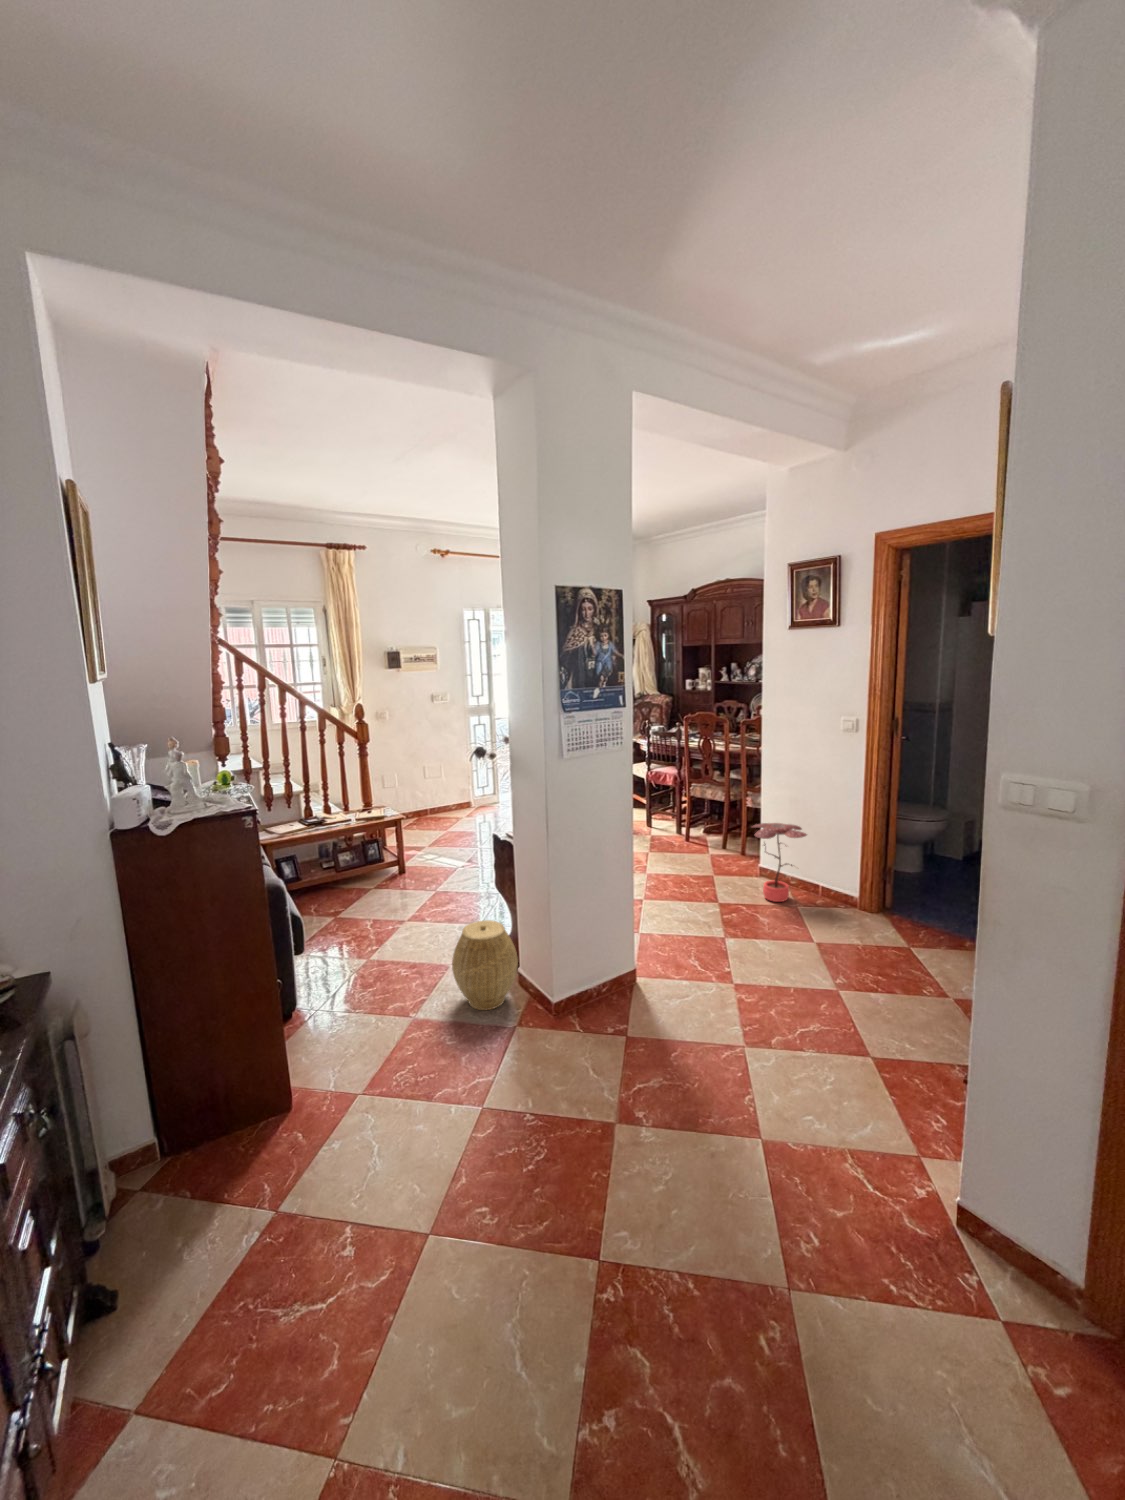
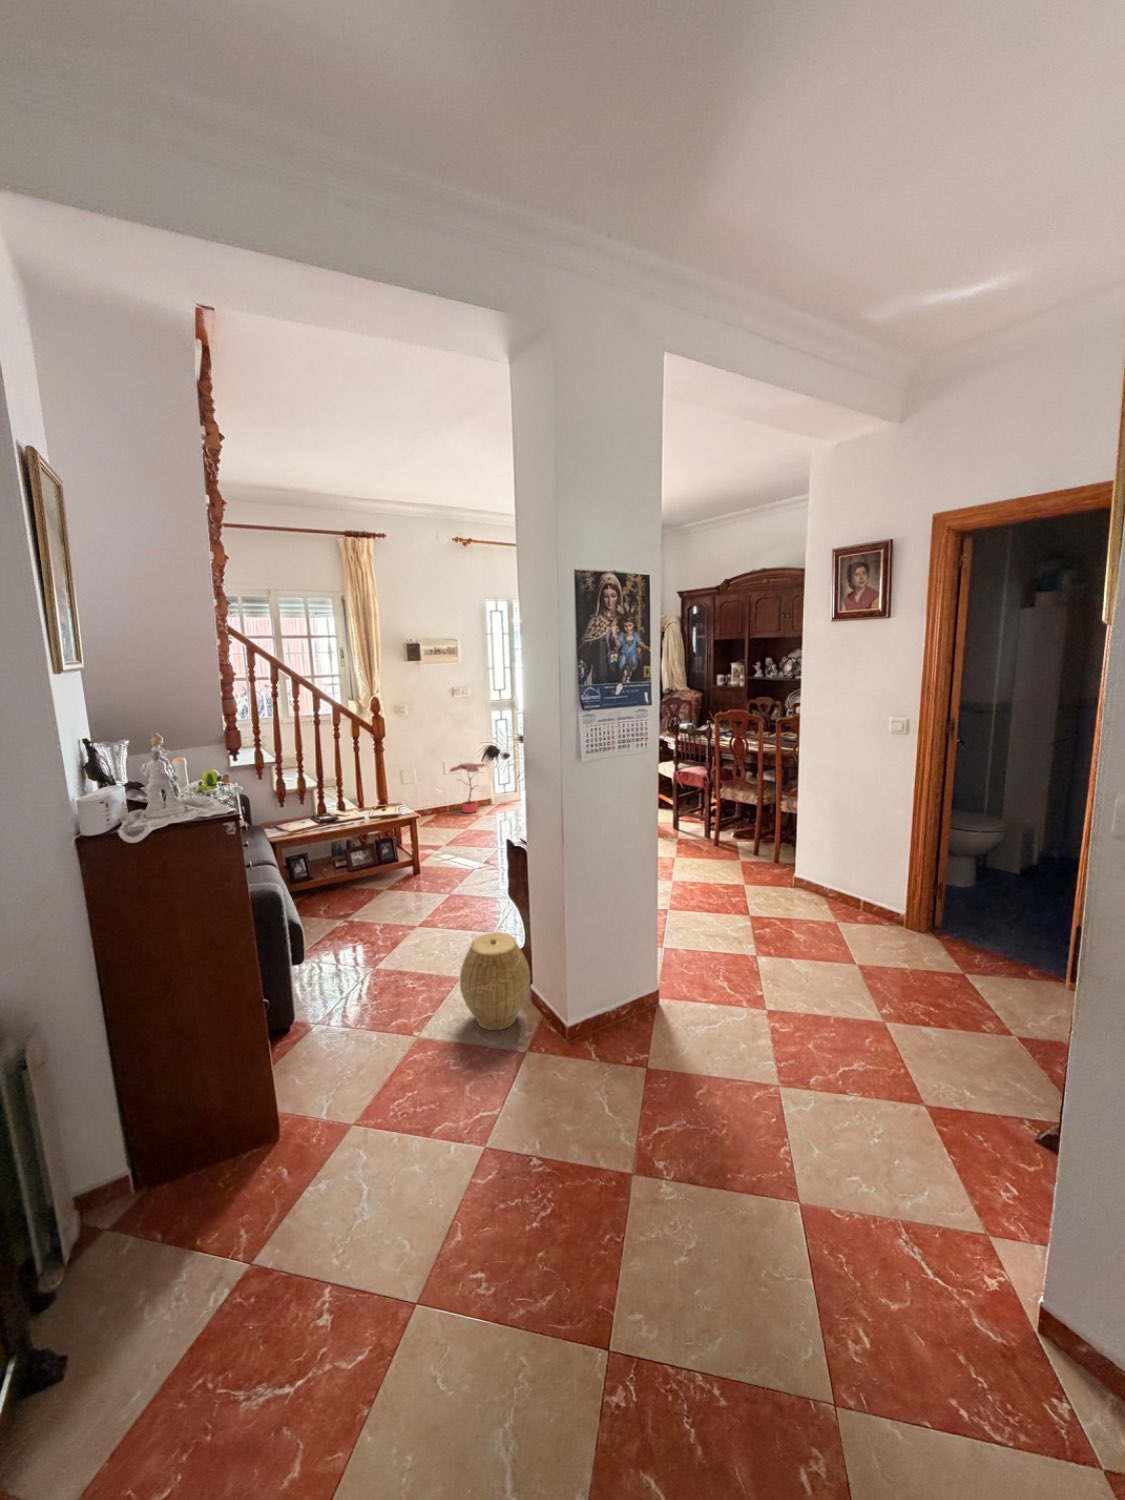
potted plant: present [752,823,807,902] -> present [450,763,485,813]

